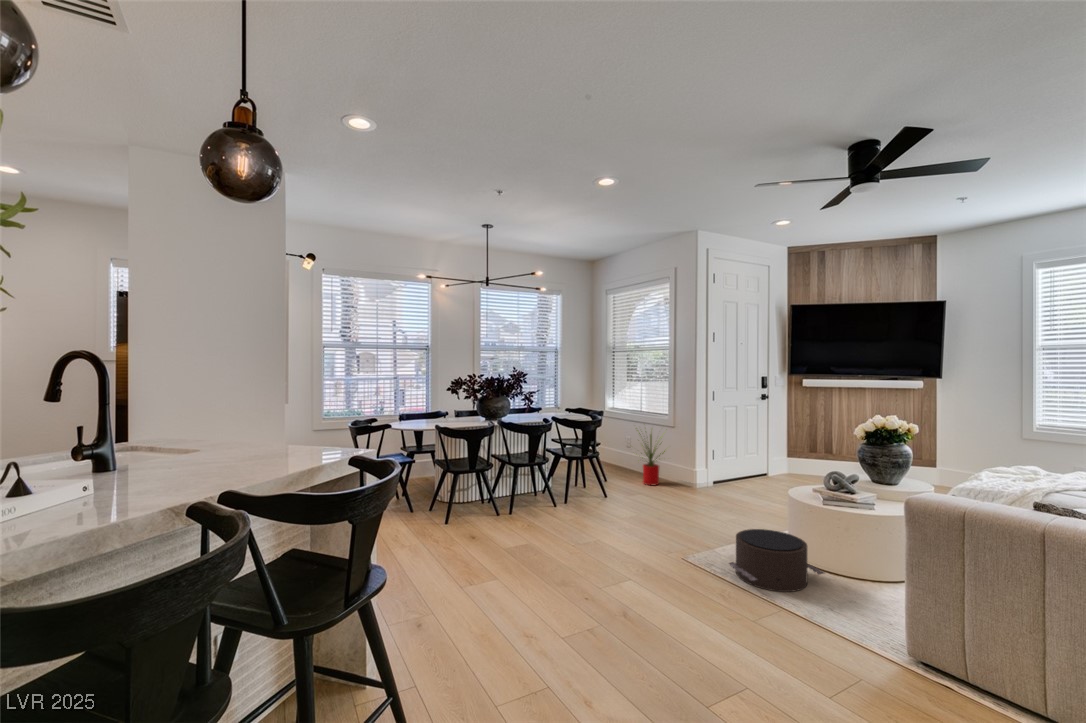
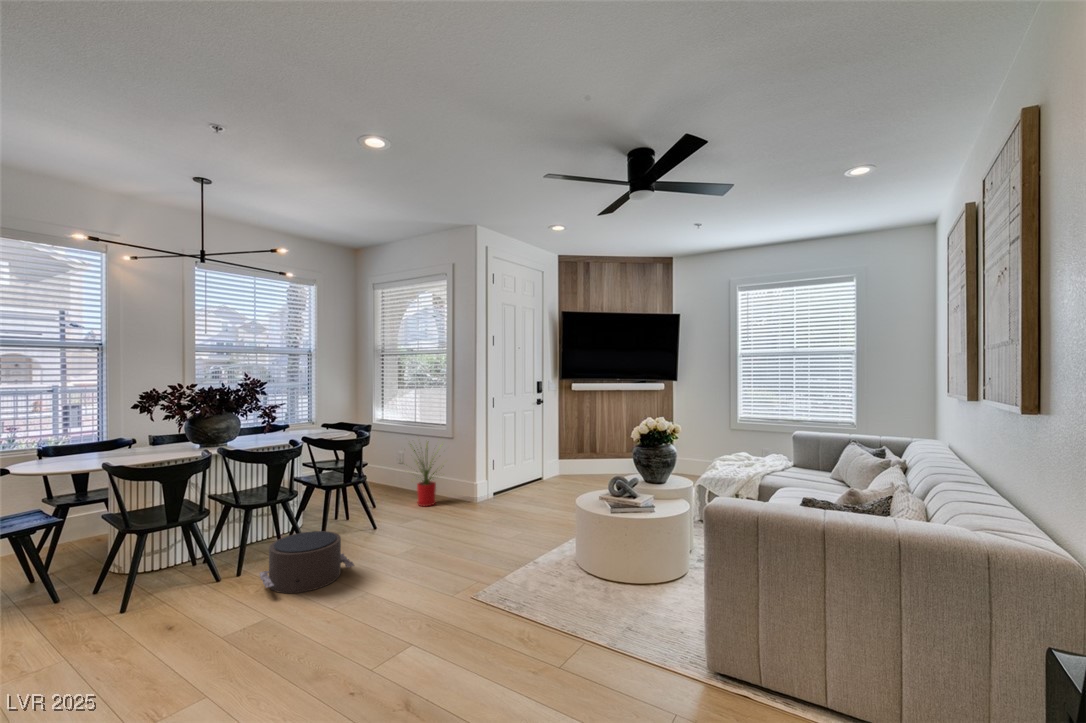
pouf: present [729,529,824,592] -> present [260,531,354,593]

